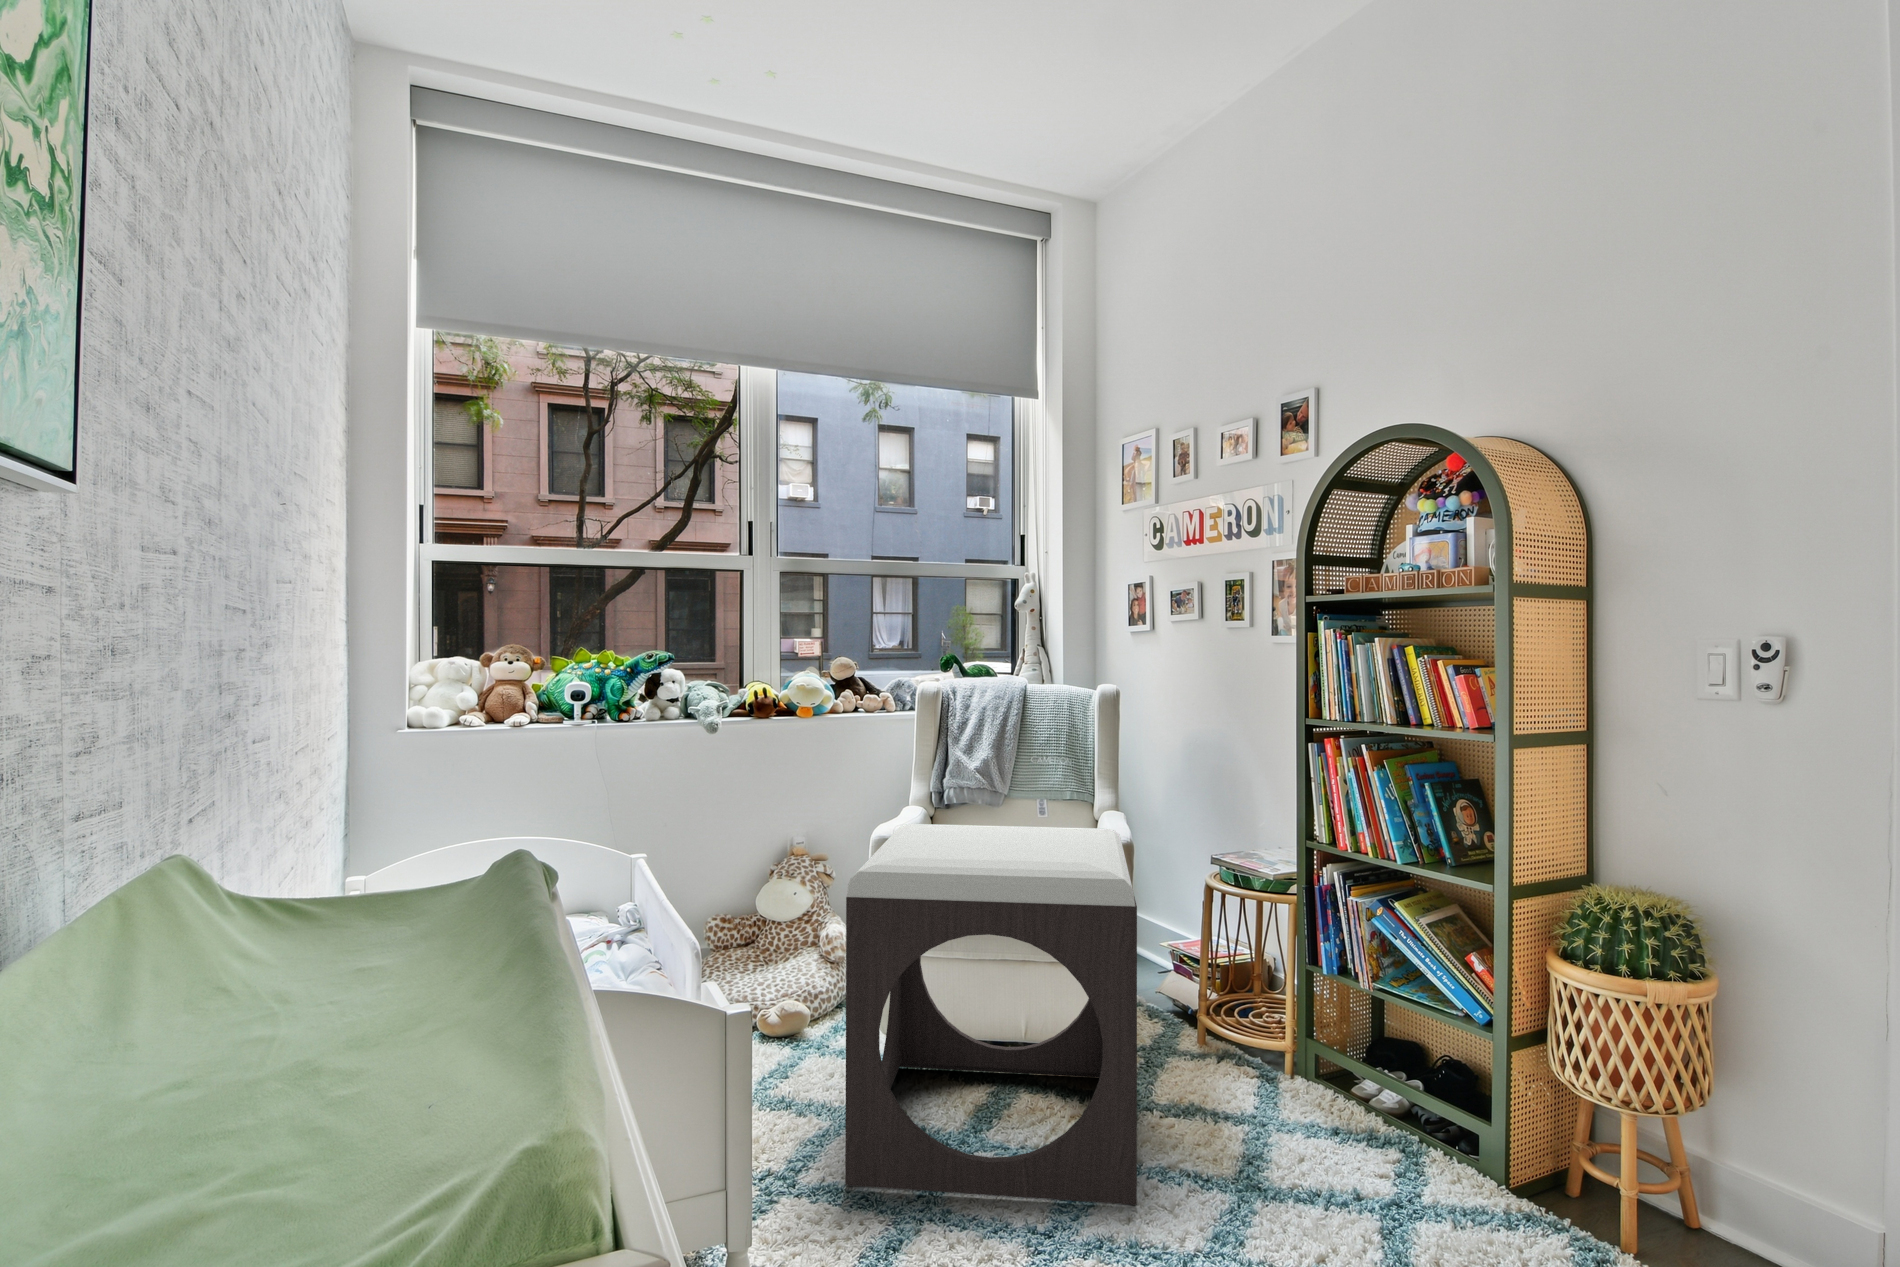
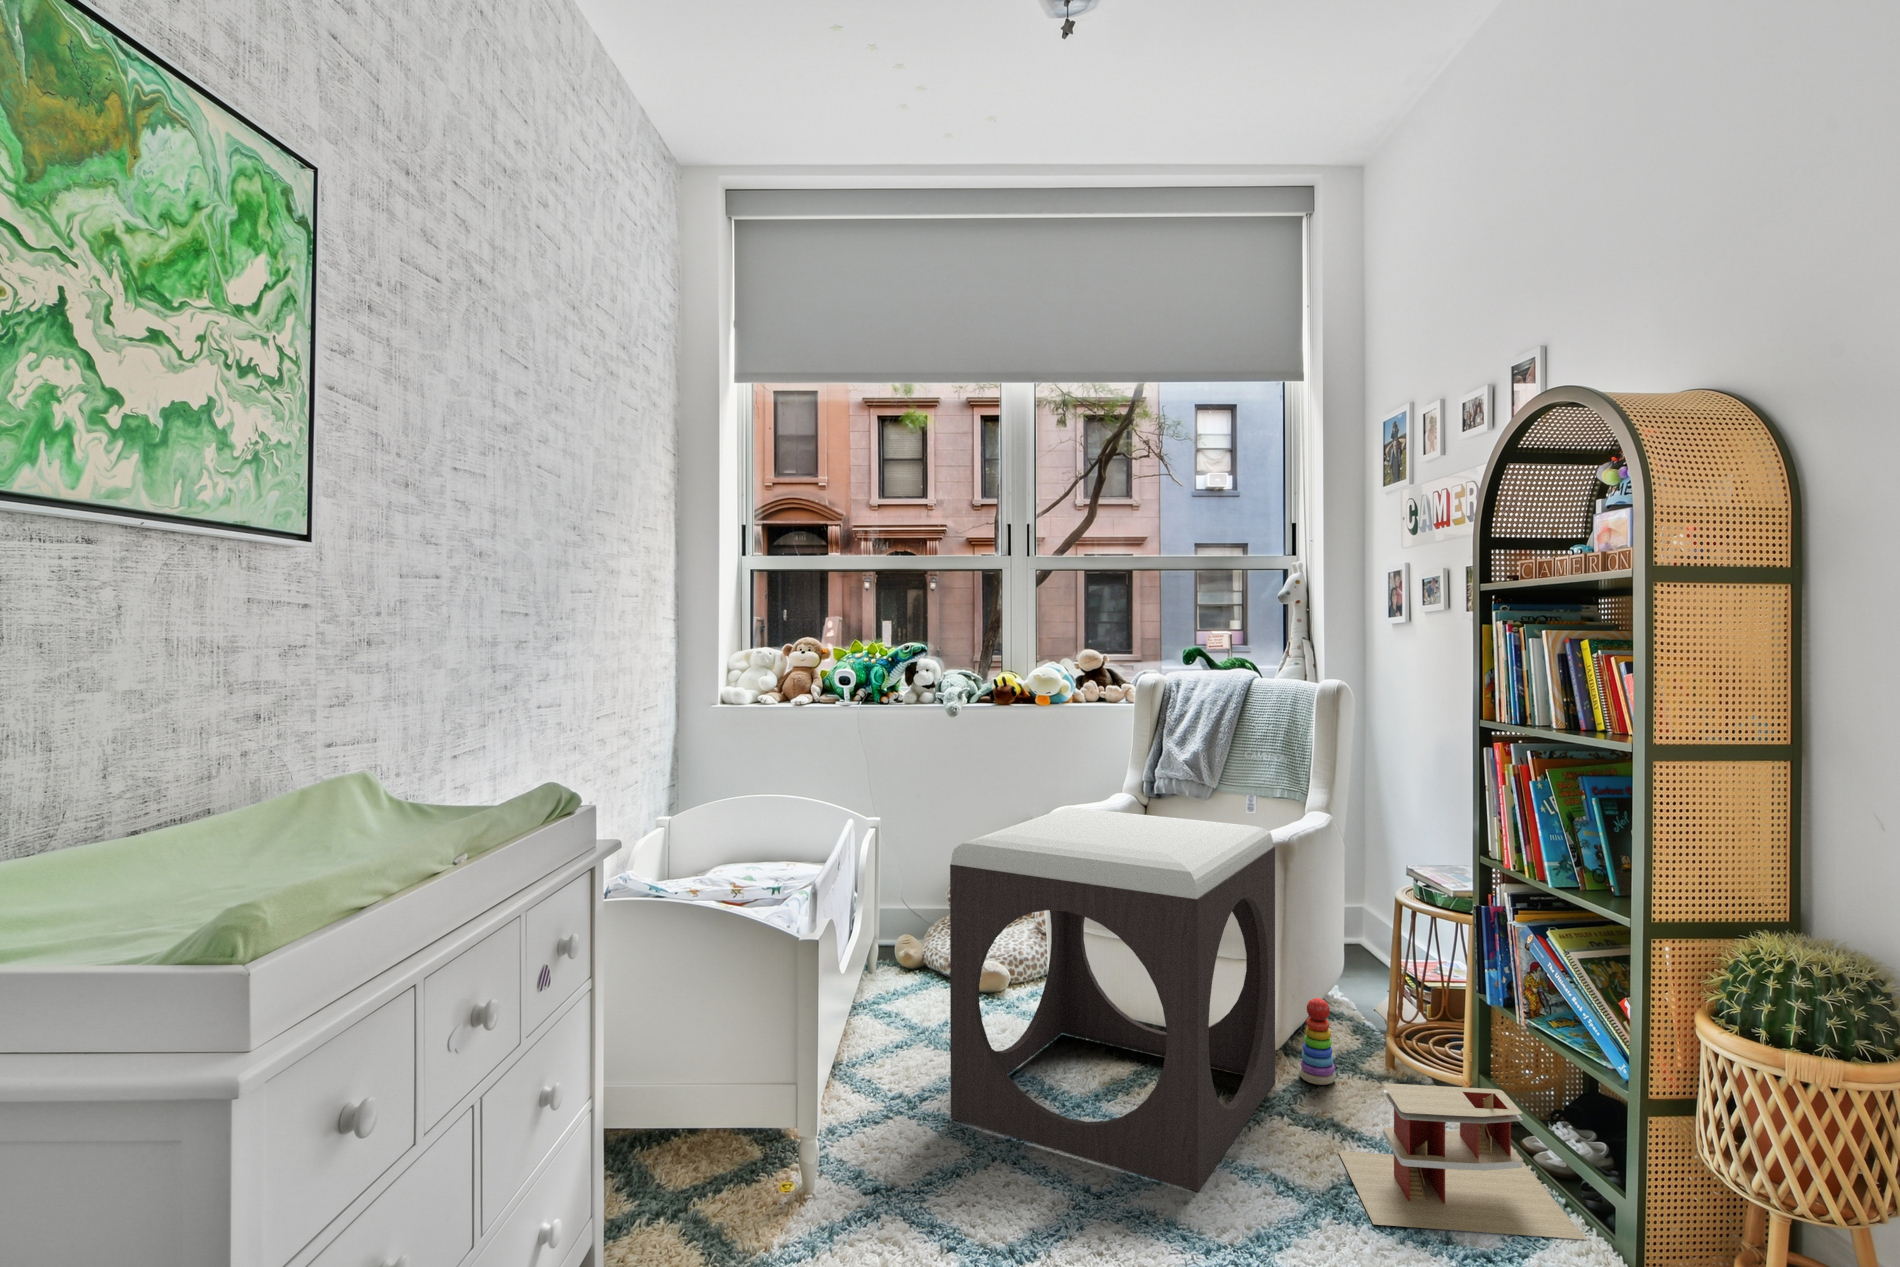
stacking toy: none [1138,990,1172,1074] -> present [1299,998,1336,1085]
toy house: none [1221,1050,1449,1198] -> present [1338,1083,1586,1239]

